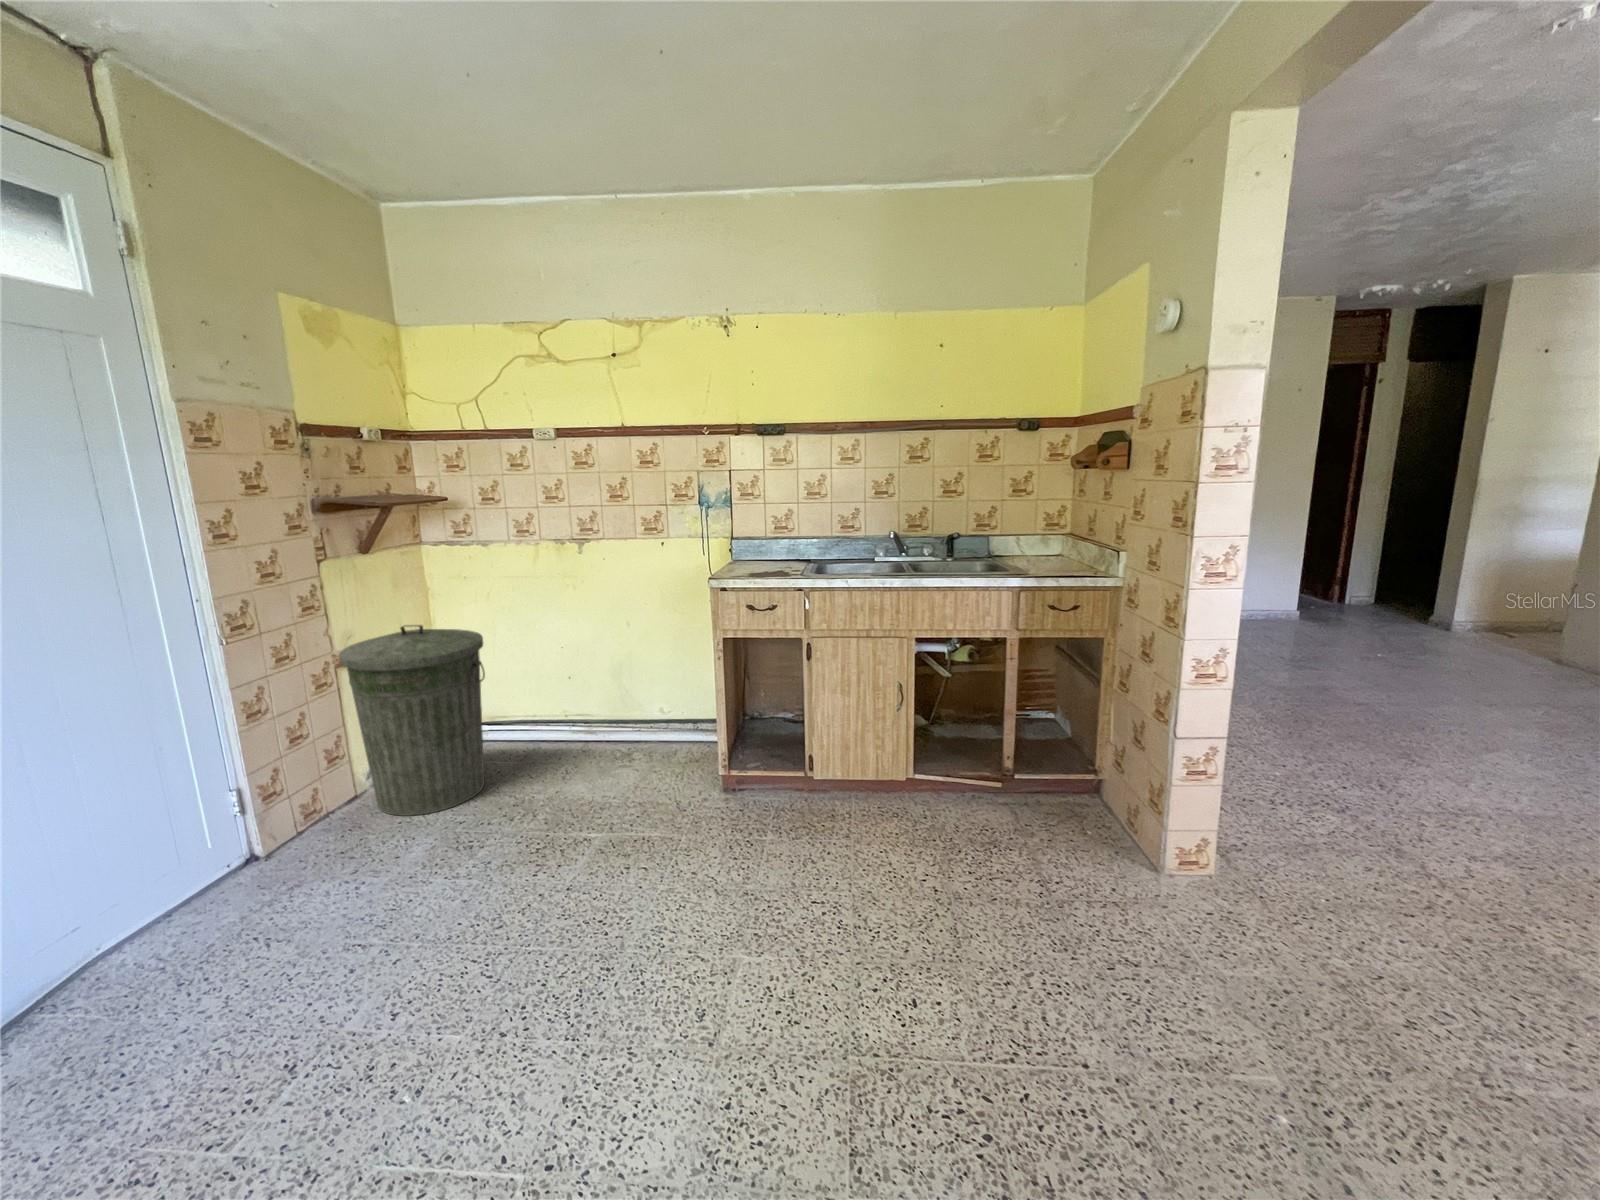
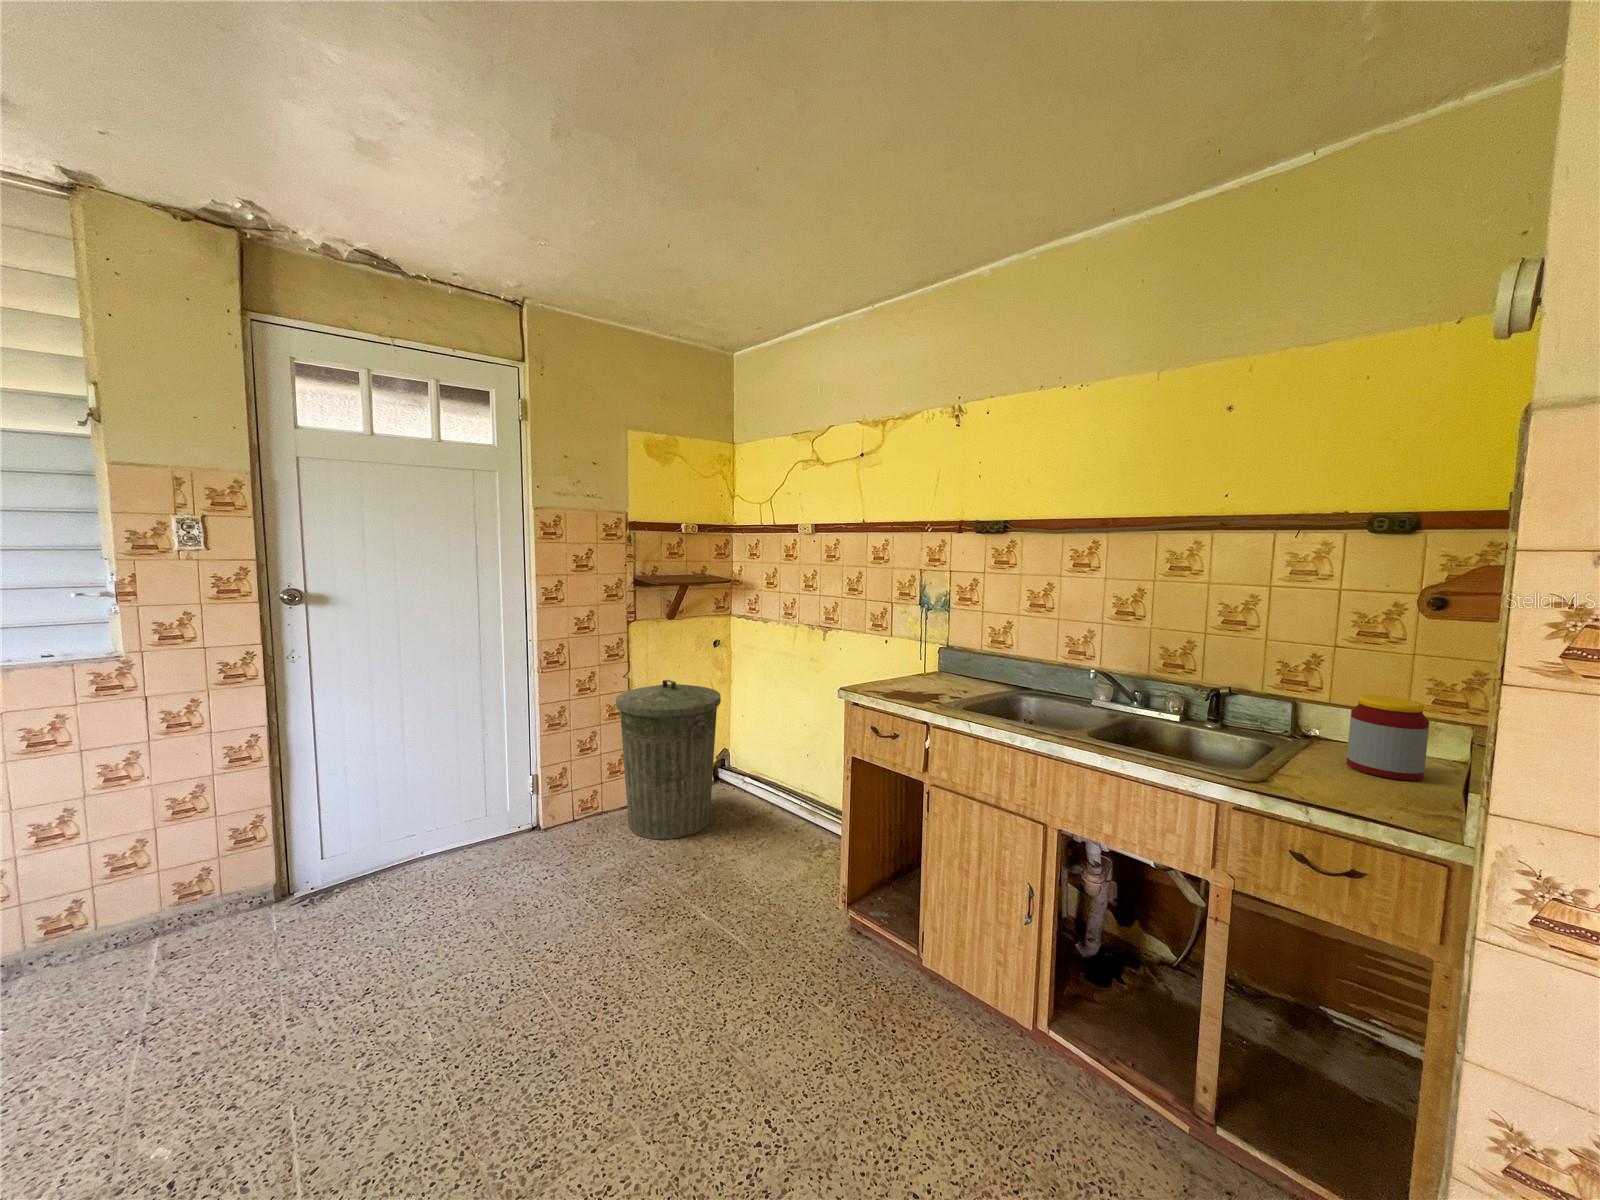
jar: none [1023,524,1057,566] -> present [1347,695,1429,780]

